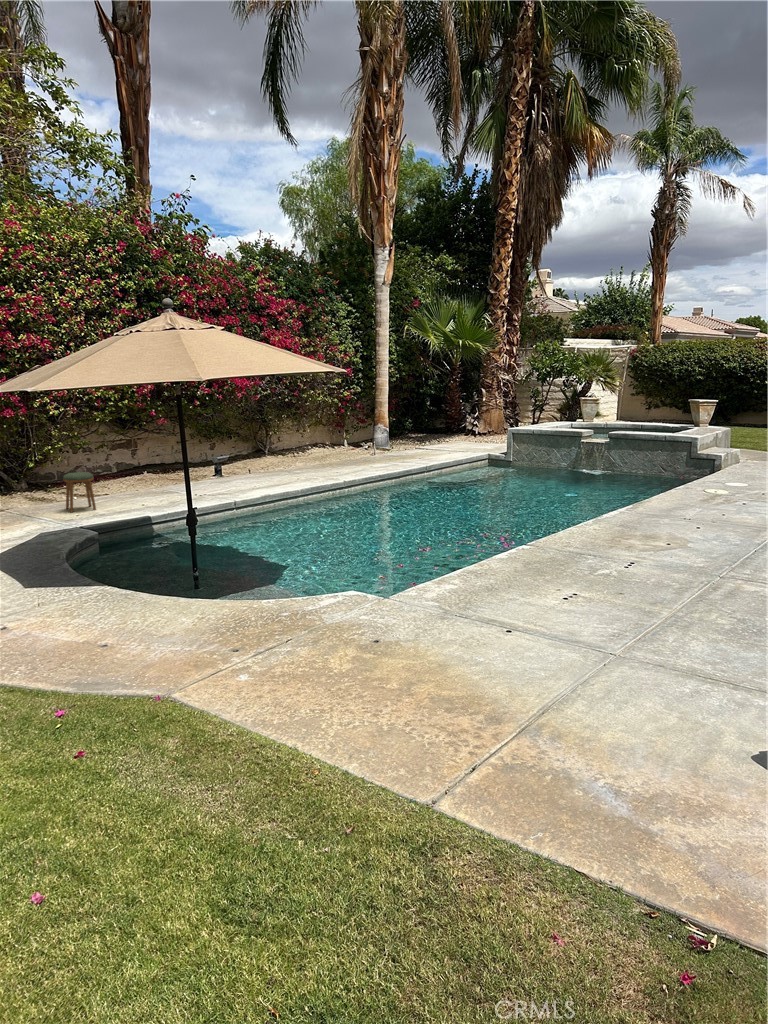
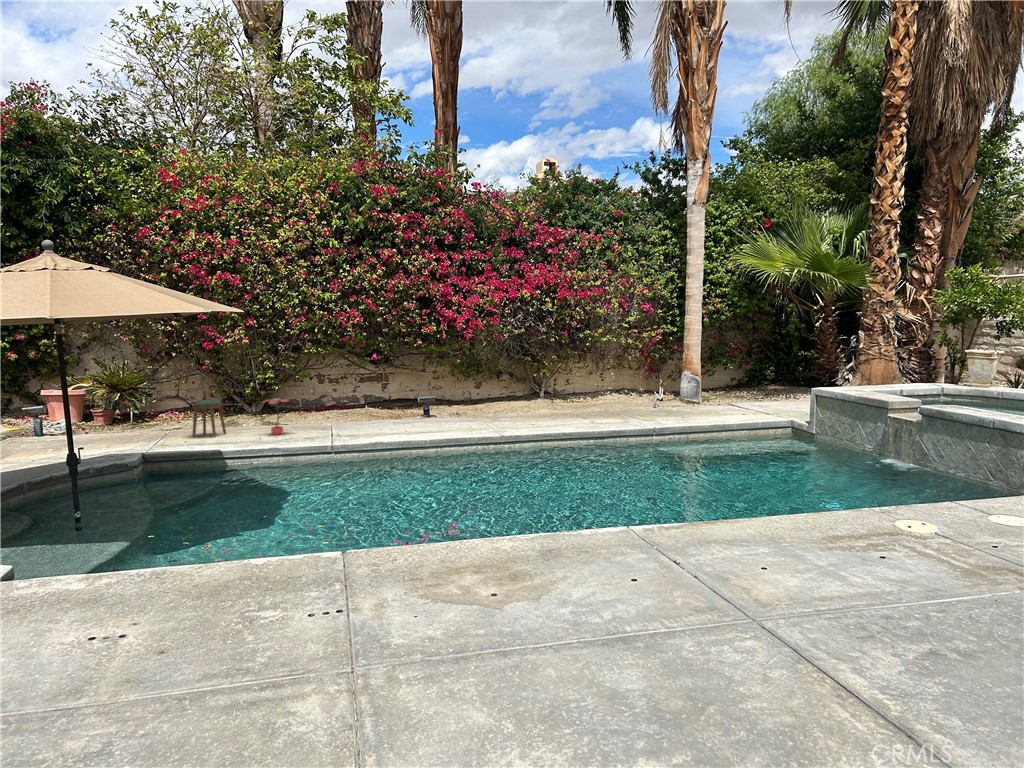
potted plant: none [131,466,157,502] -> present [263,398,290,435]

